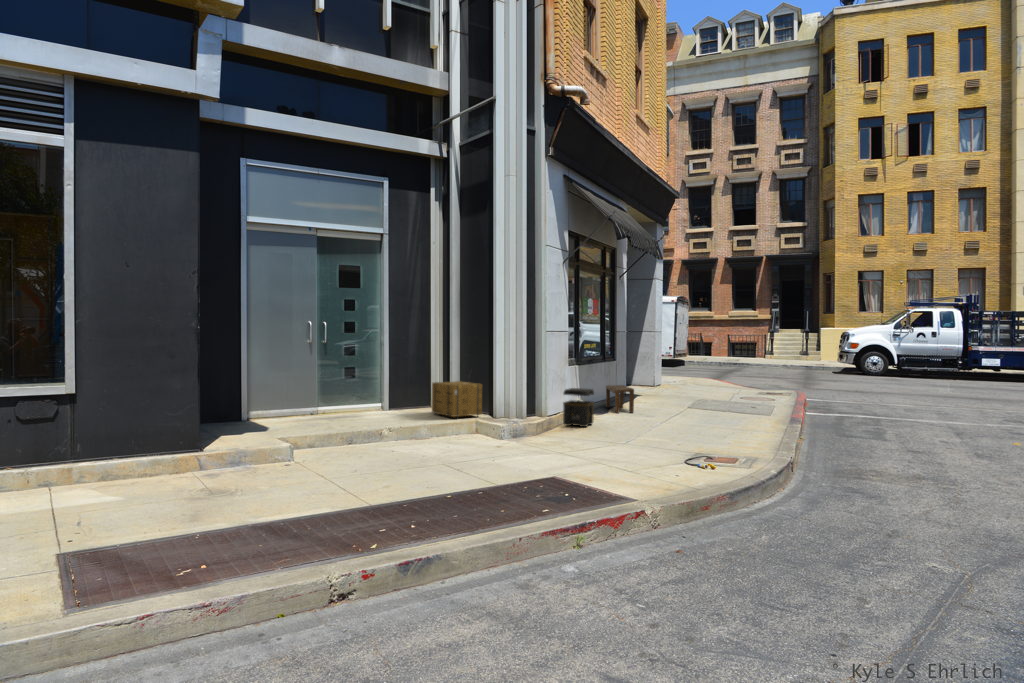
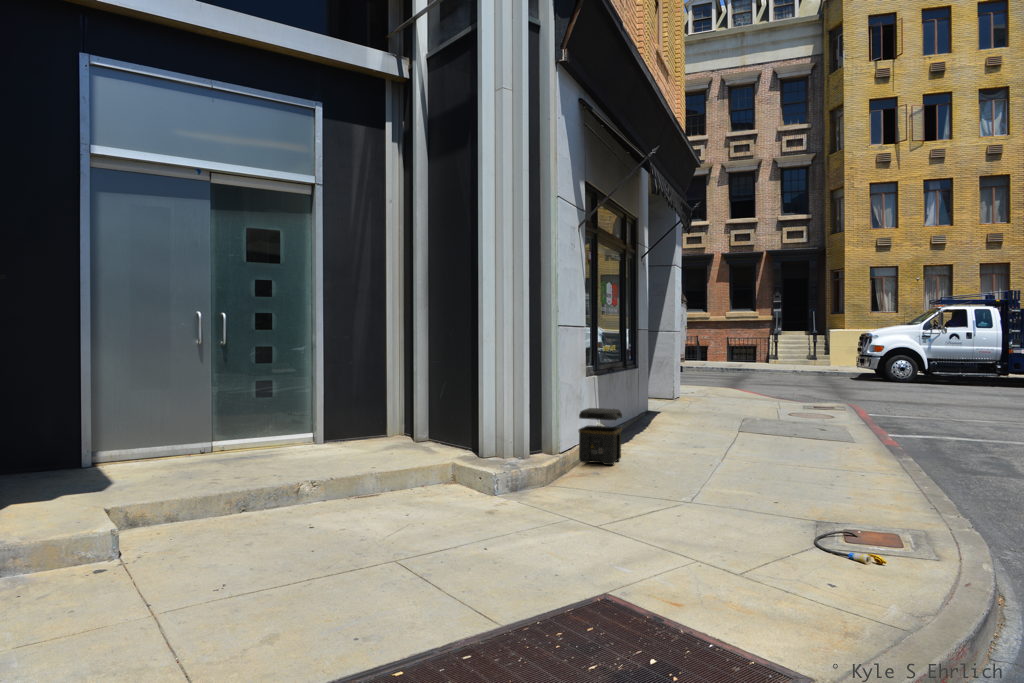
cardboard box: present [432,381,482,417] -> none [387,400,462,459]
bench: present [606,385,634,413] -> none [625,401,667,439]

